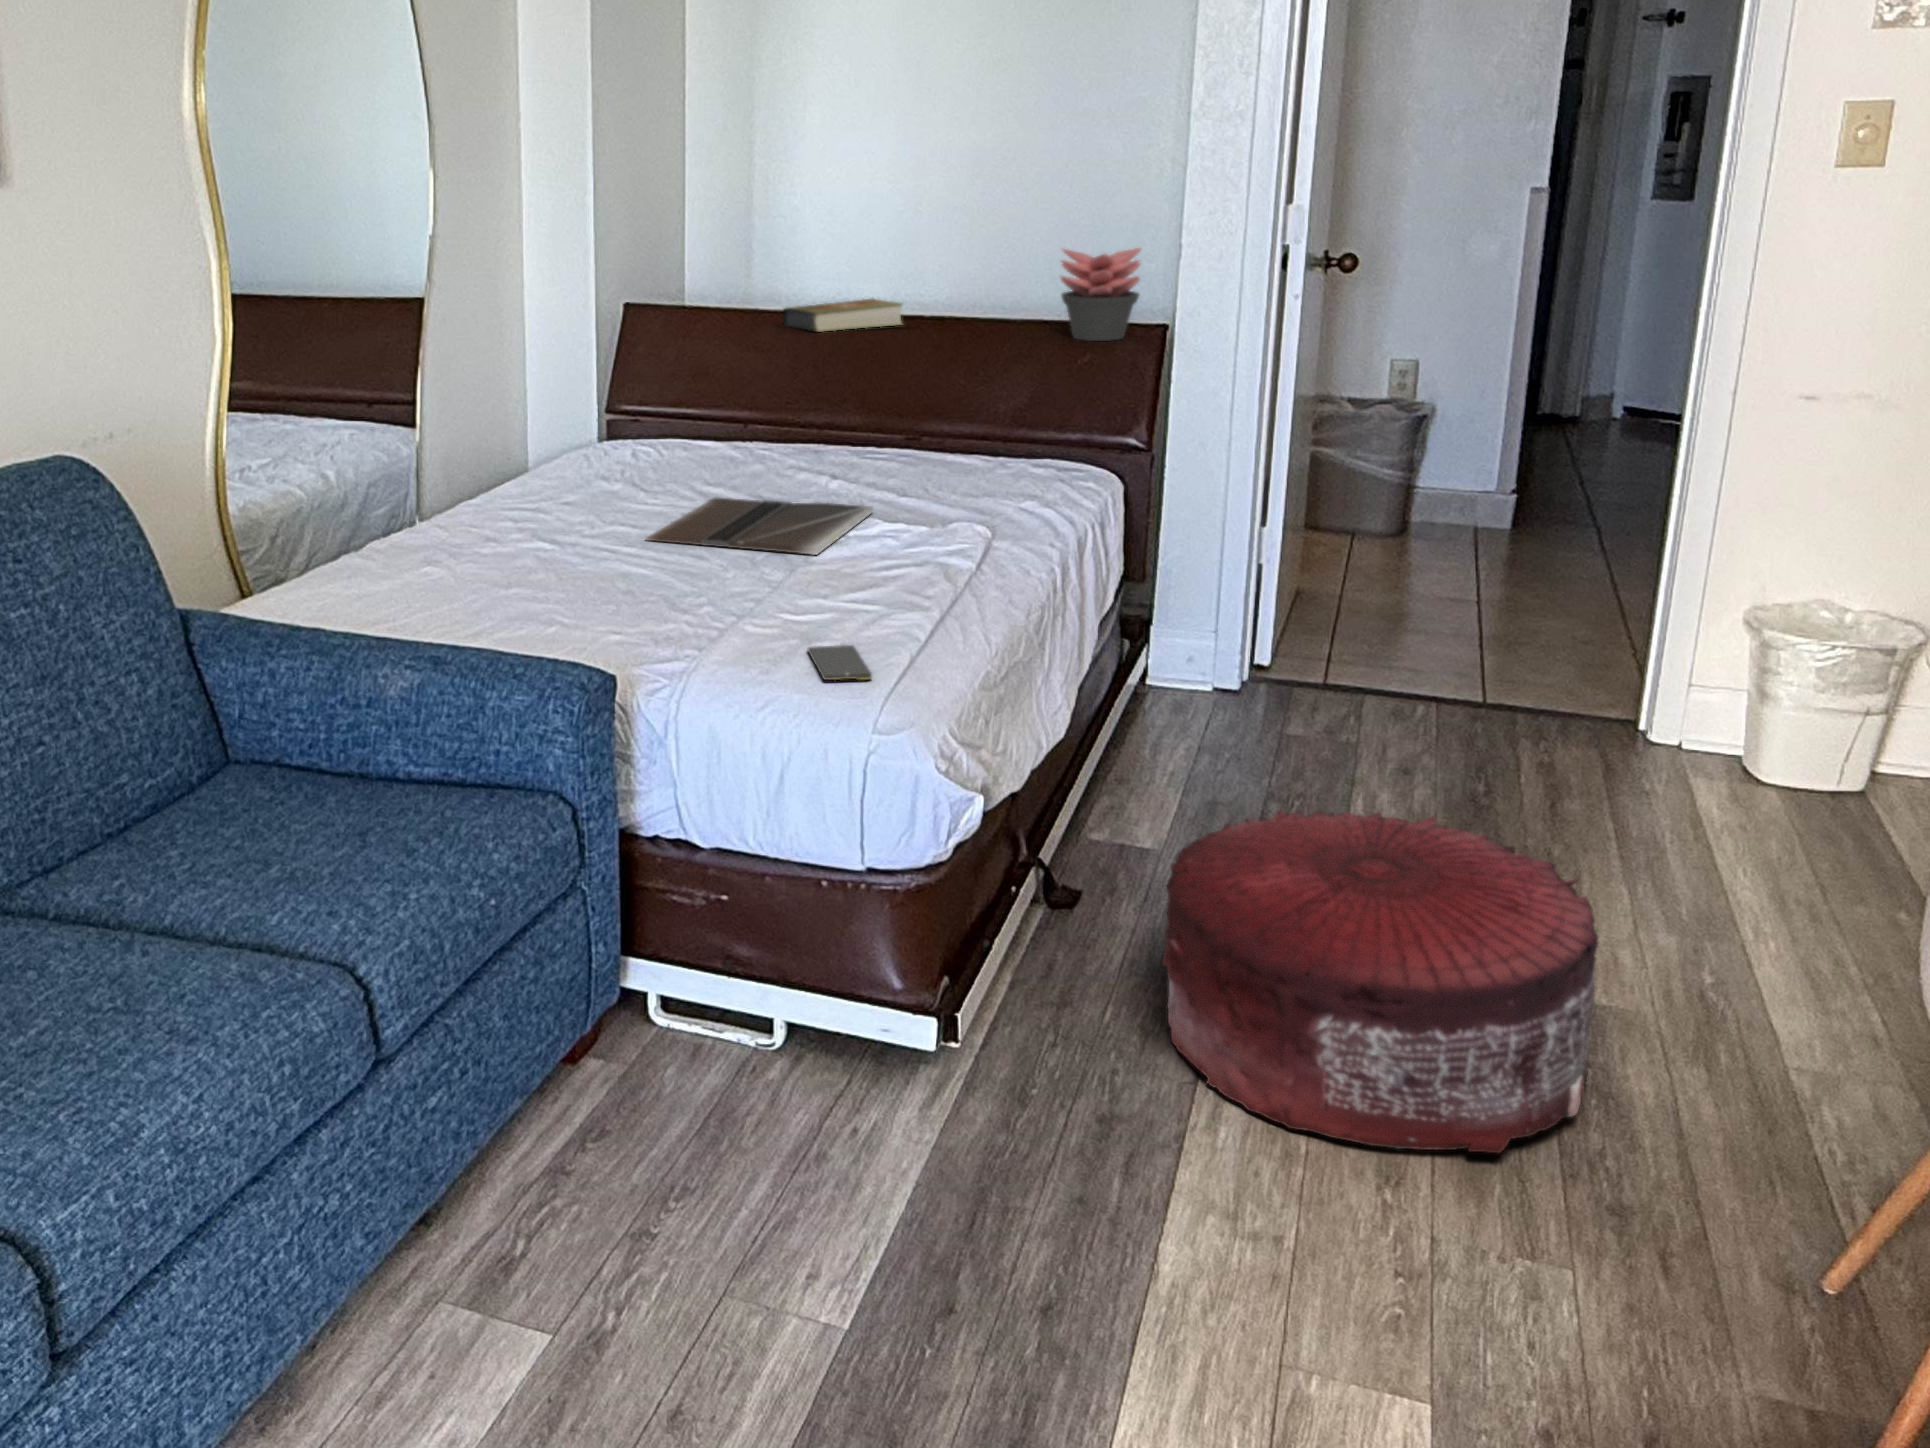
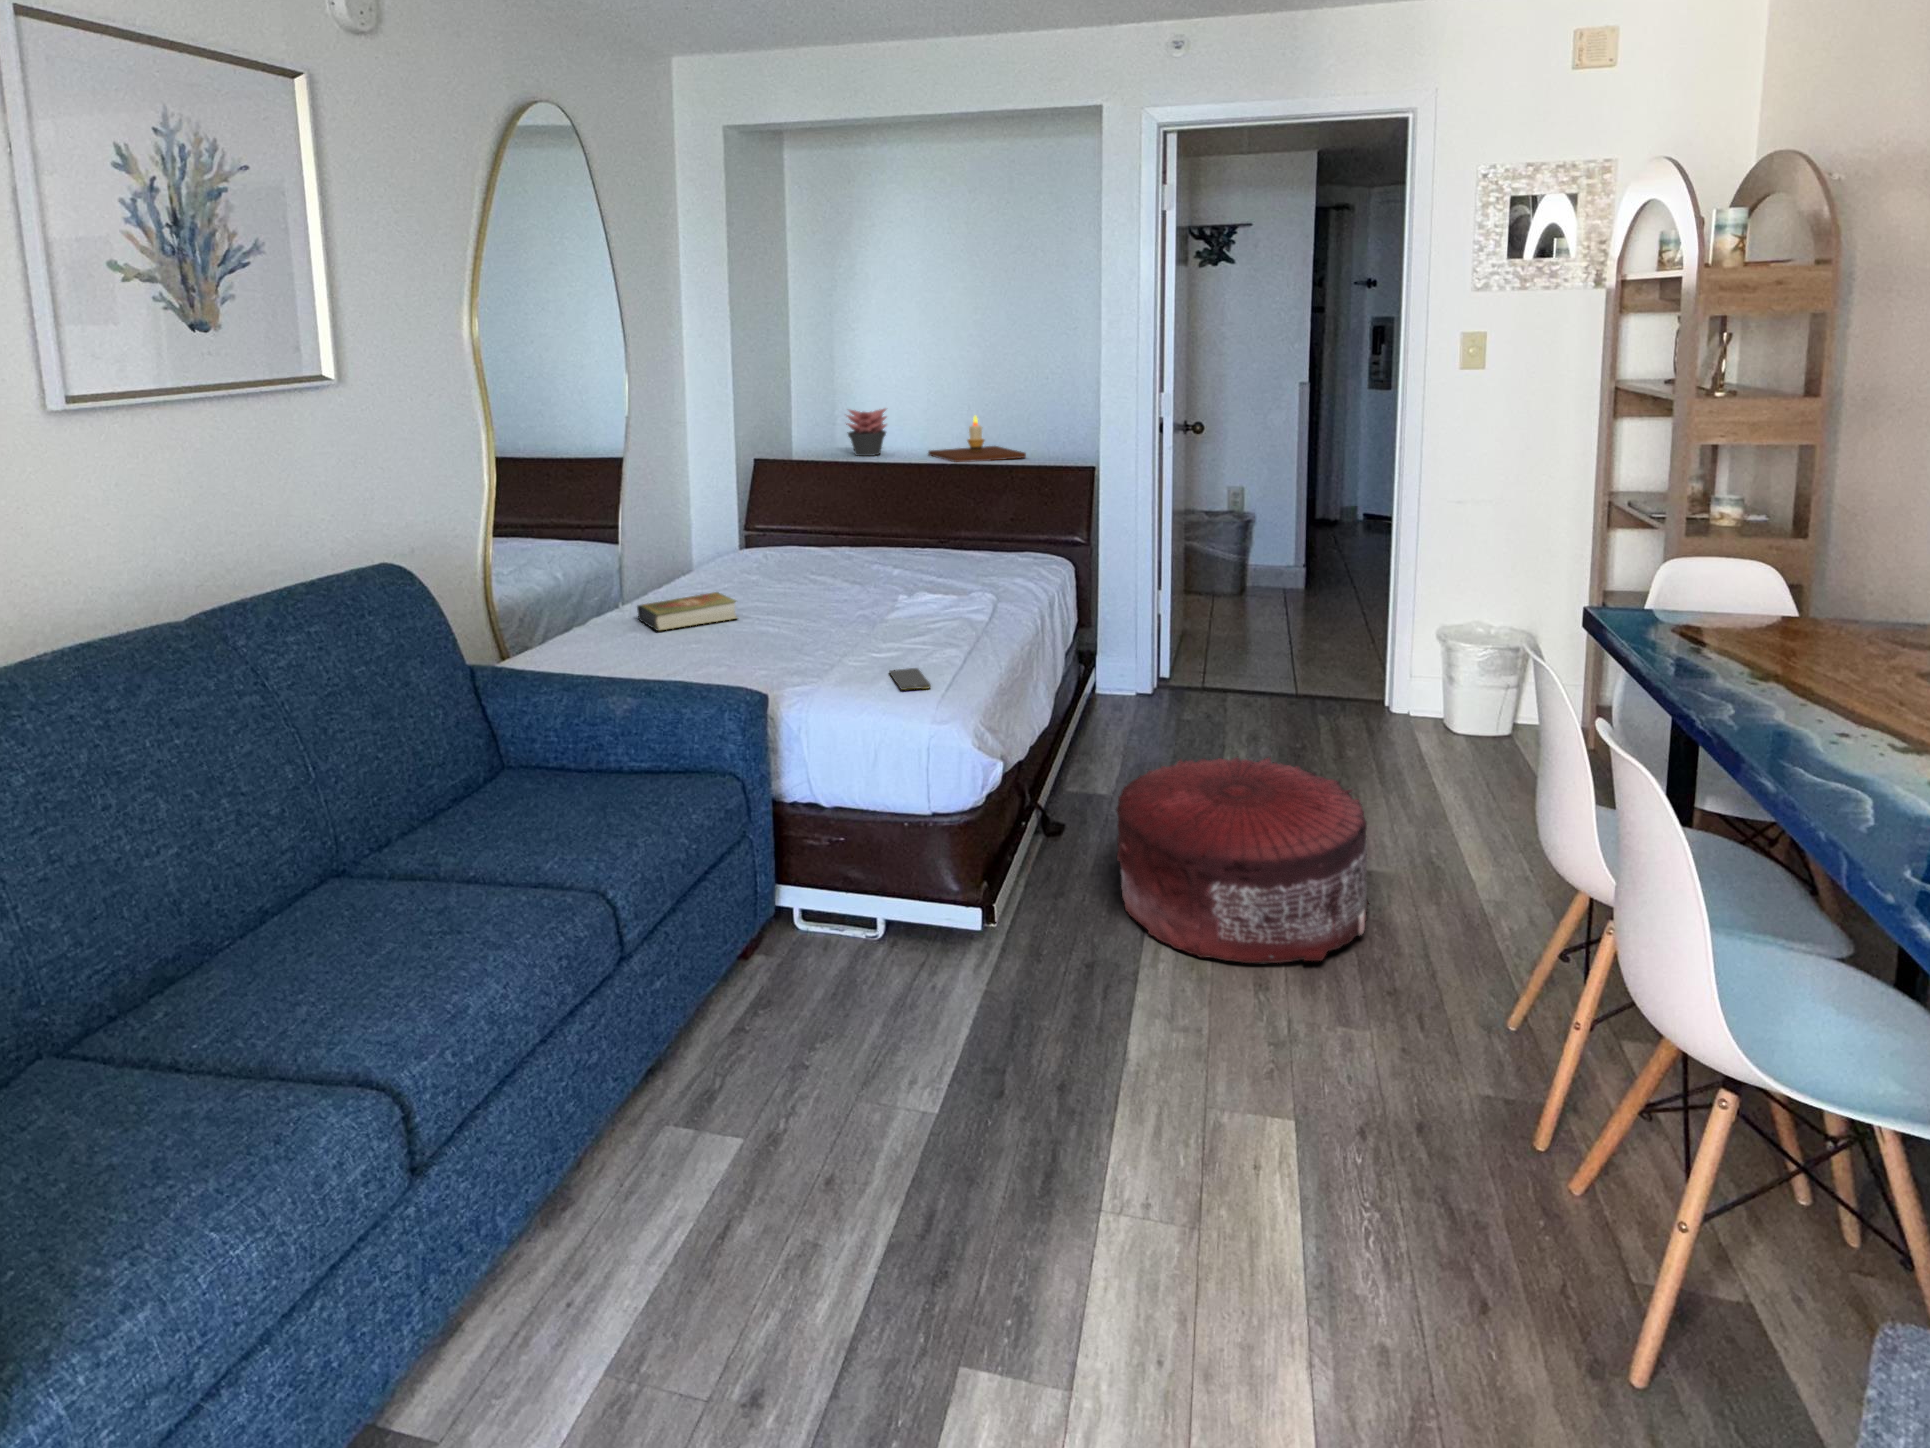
candle: none [897,237,1056,314] -> present [928,416,1026,462]
succulent plant: present [1061,248,1141,341] -> present [846,409,887,456]
book: present [783,299,902,332] -> present [637,592,737,631]
laptop: present [646,498,873,555] -> none [779,581,922,614]

